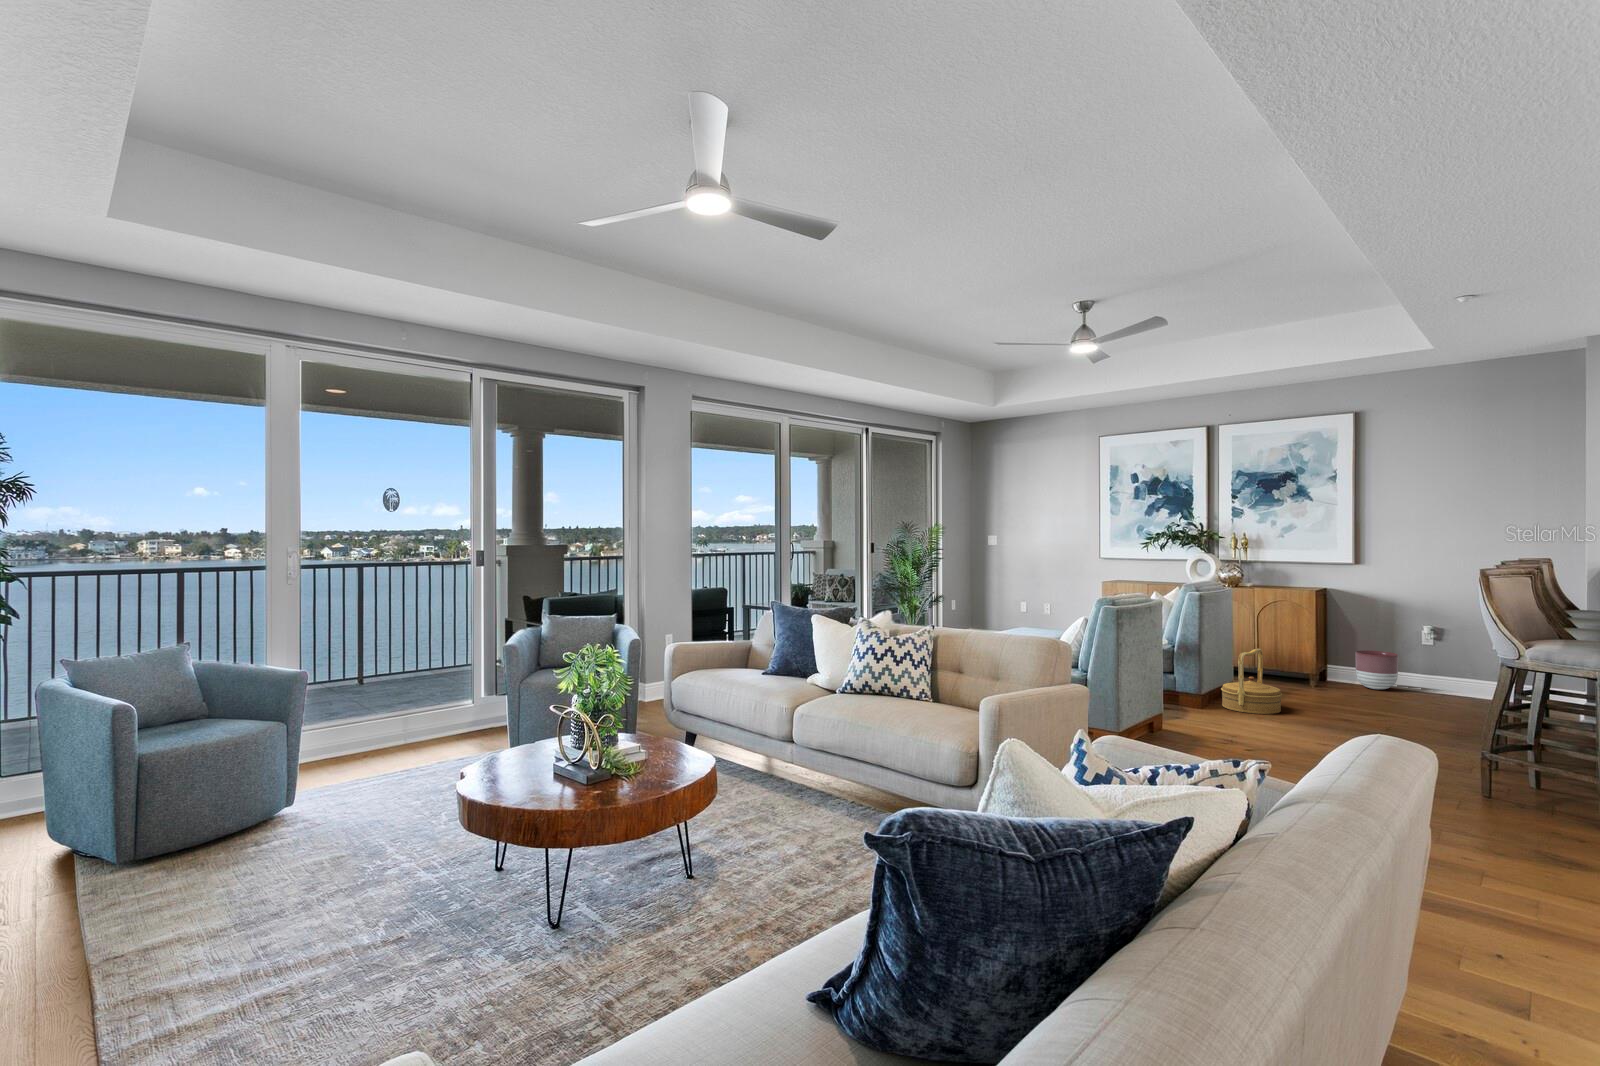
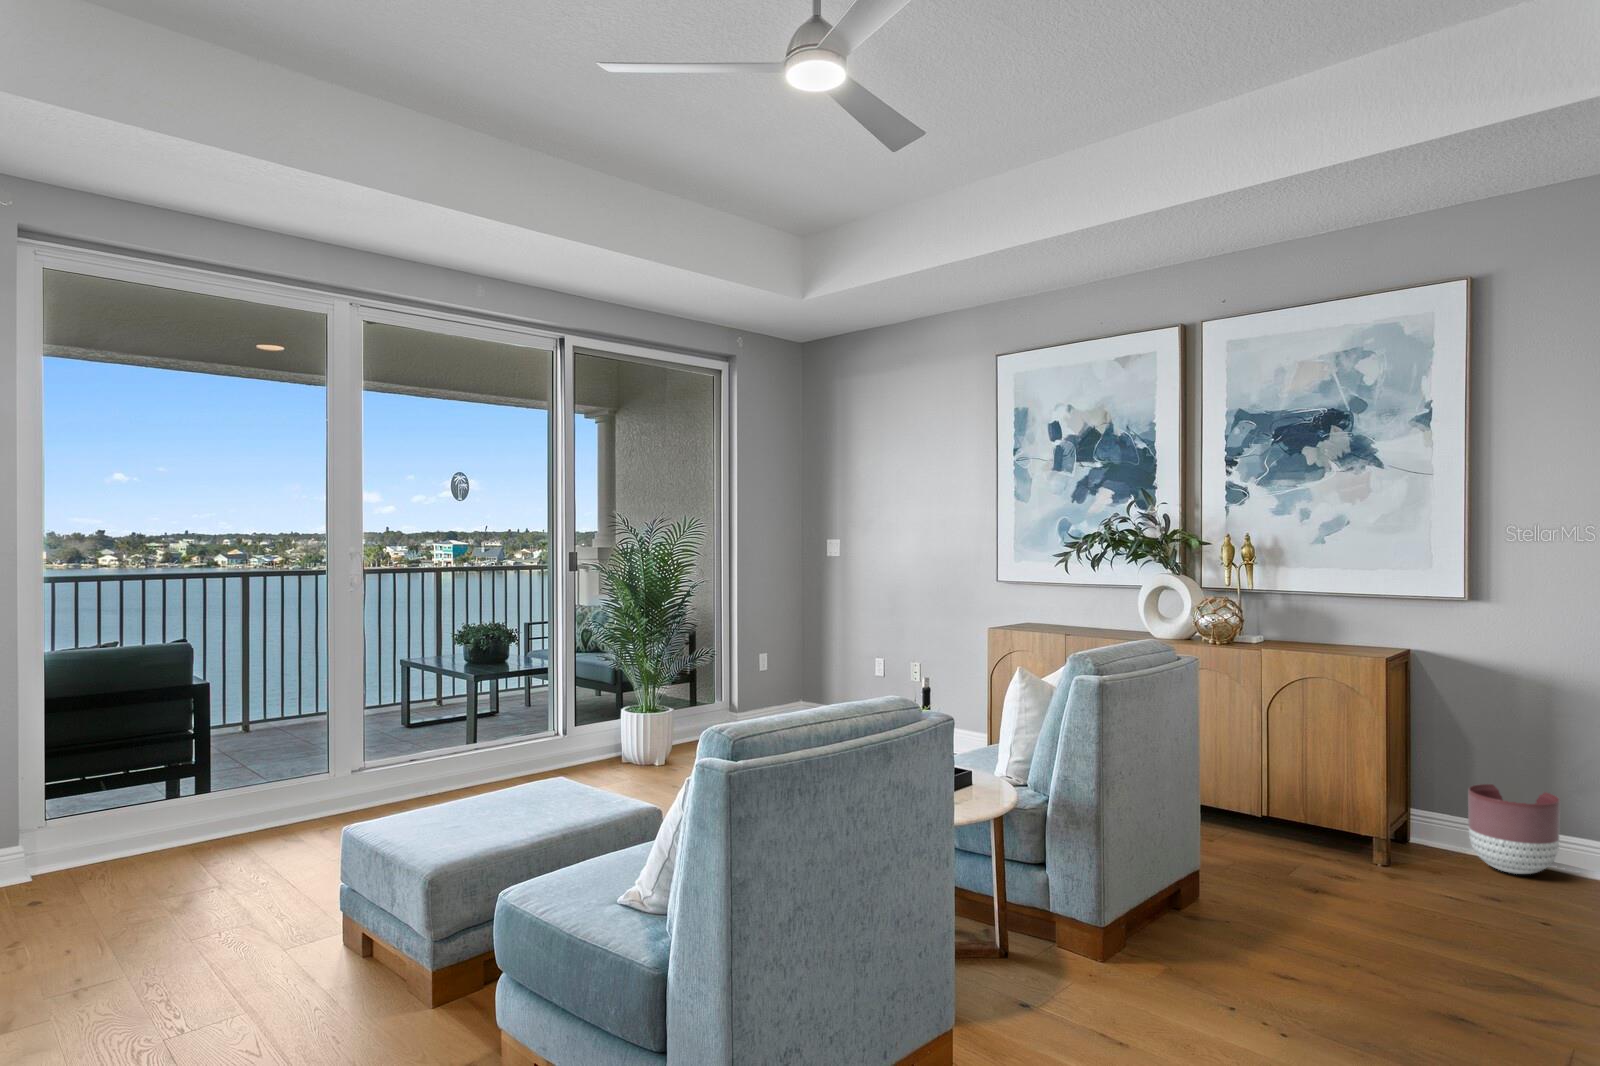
woven basket: present [1221,649,1282,714] -> none [1152,803,1288,975]

